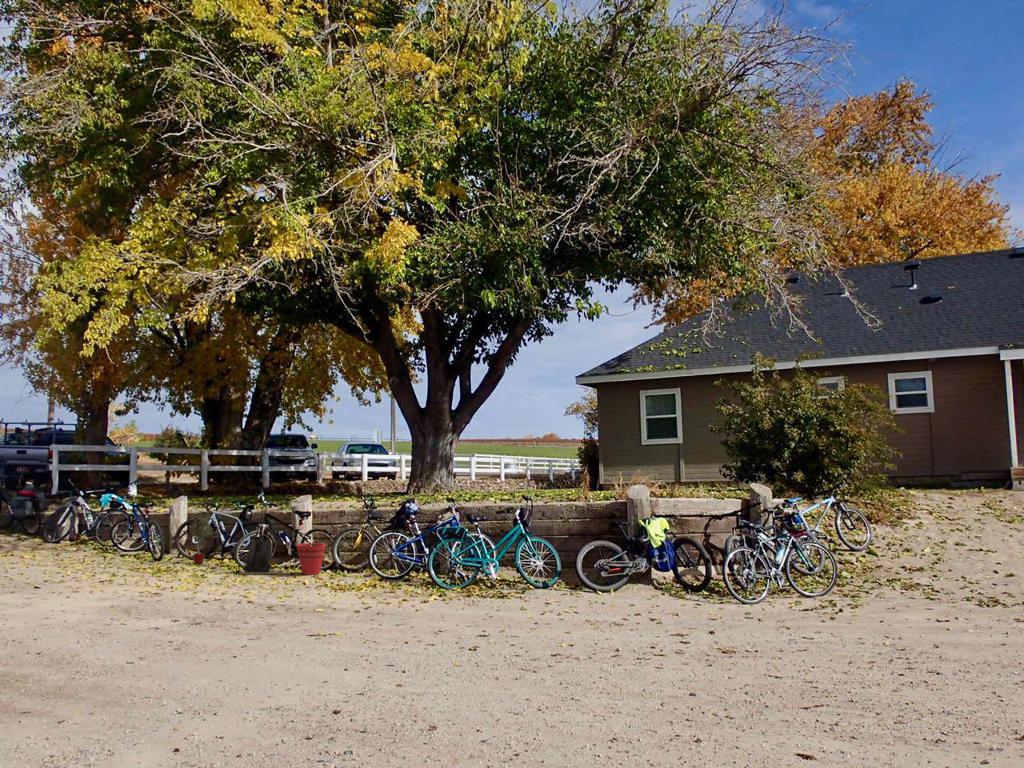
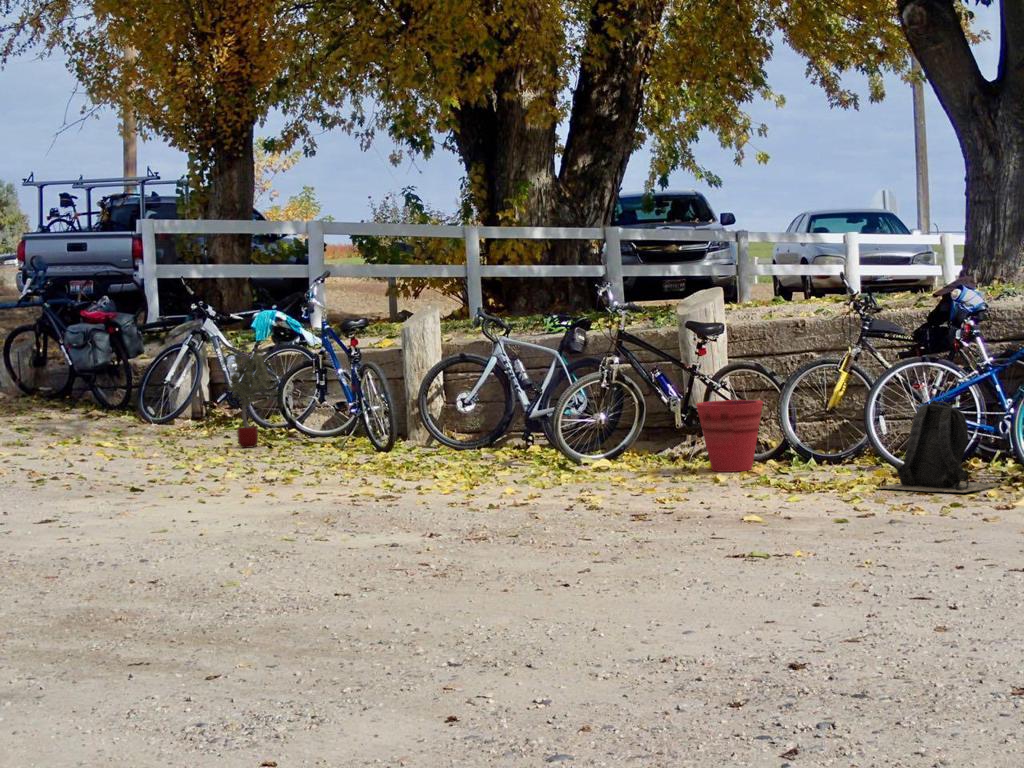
potted tree: present [191,511,218,564] -> present [228,341,279,448]
backpack: present [241,540,281,574] -> present [880,401,1002,492]

